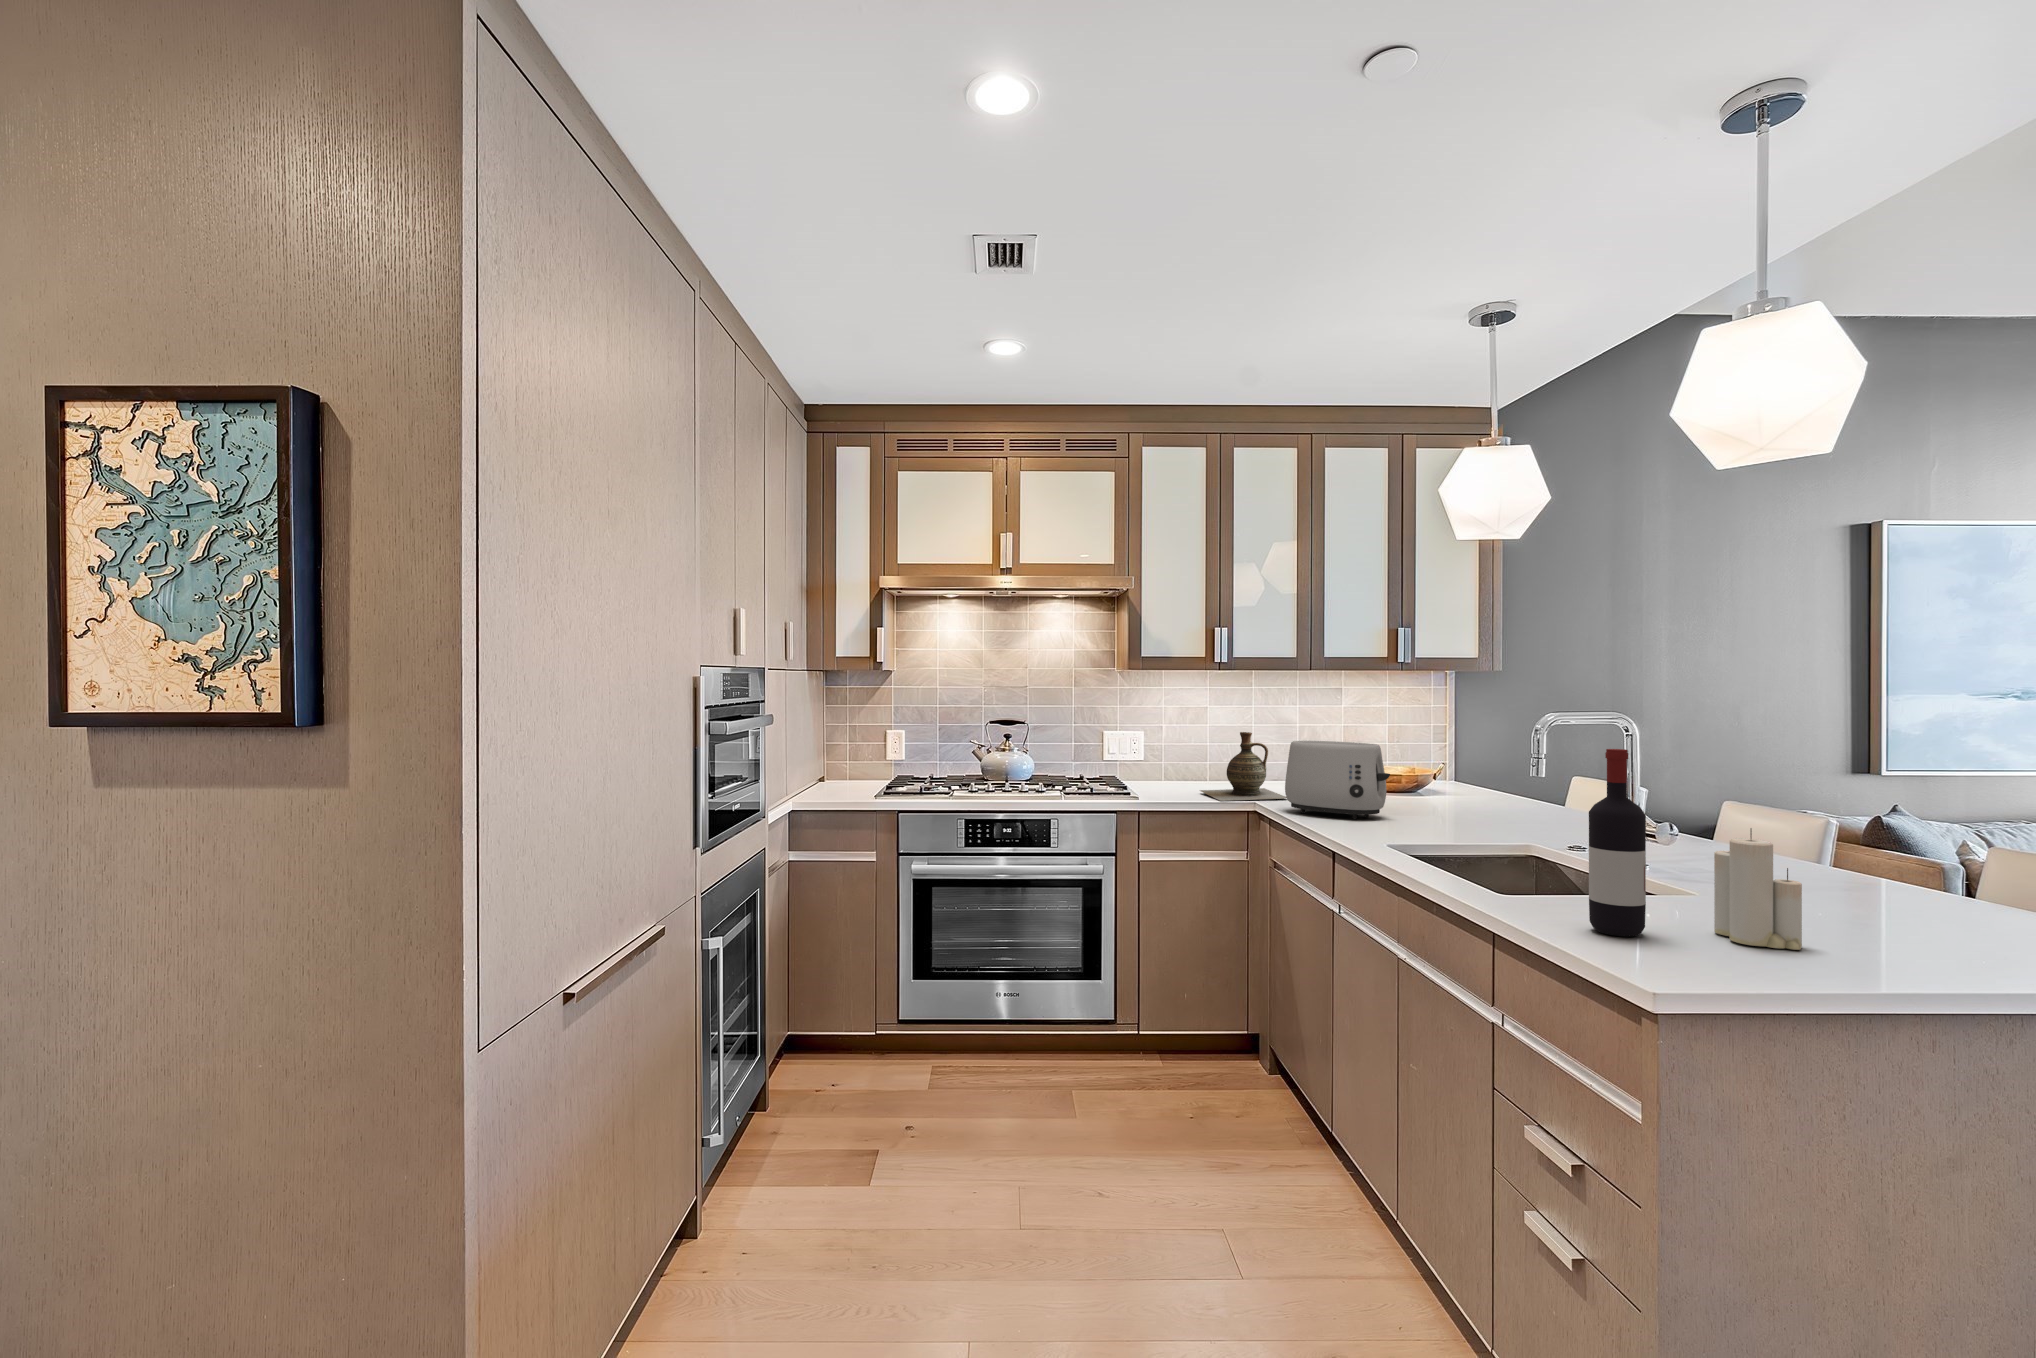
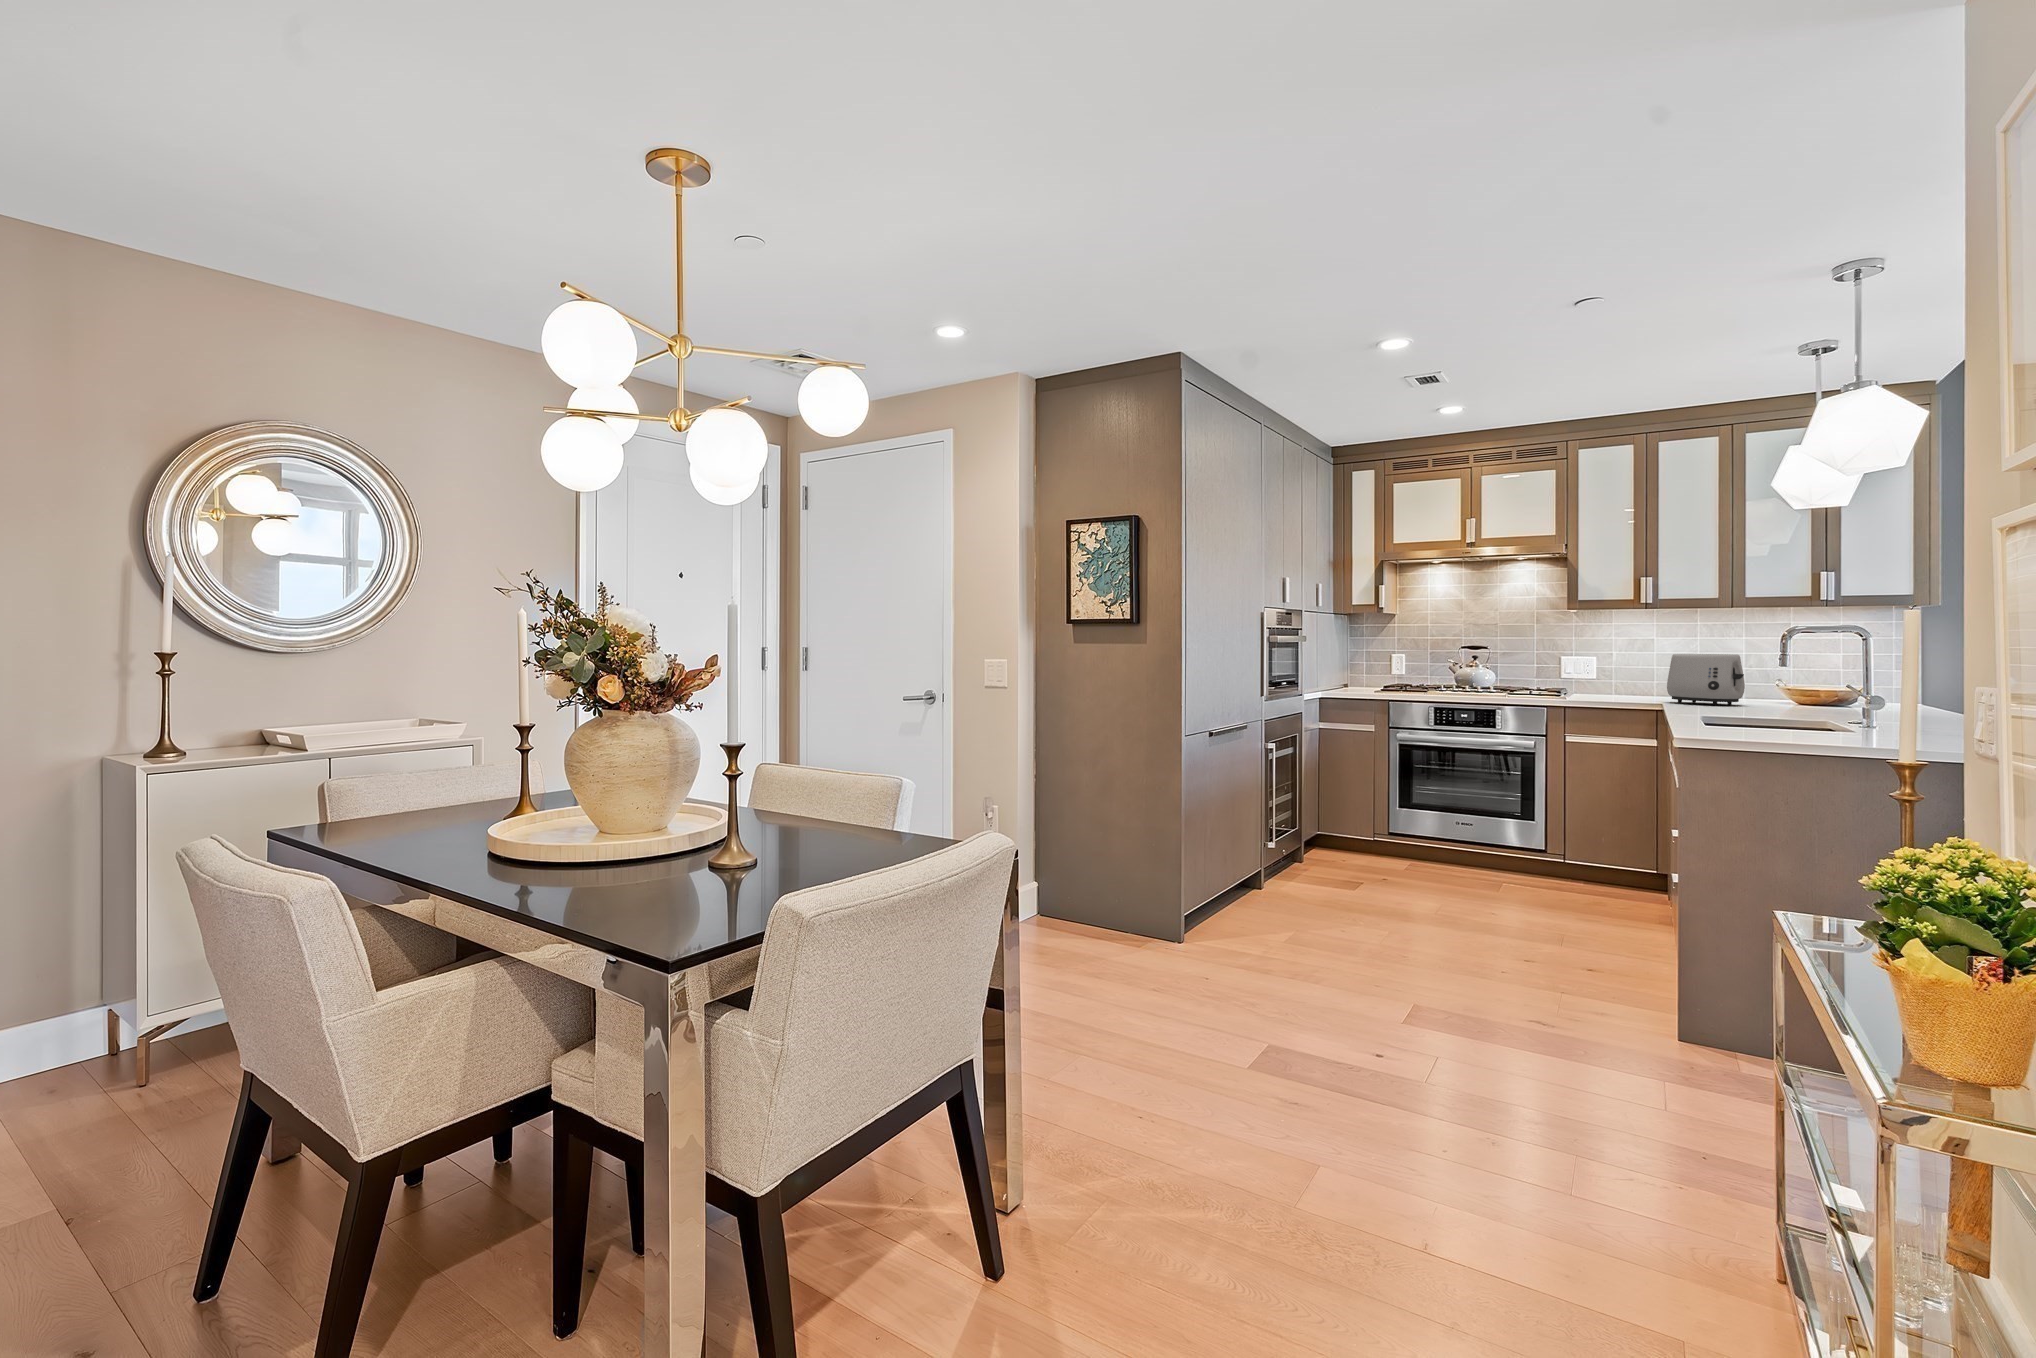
ceramic jug: present [1200,732,1287,801] -> none [1620,652,1689,698]
wine bottle: present [1589,749,1646,937] -> none [1726,633,1759,729]
candle: present [1714,828,1802,950] -> none [1804,672,1845,734]

